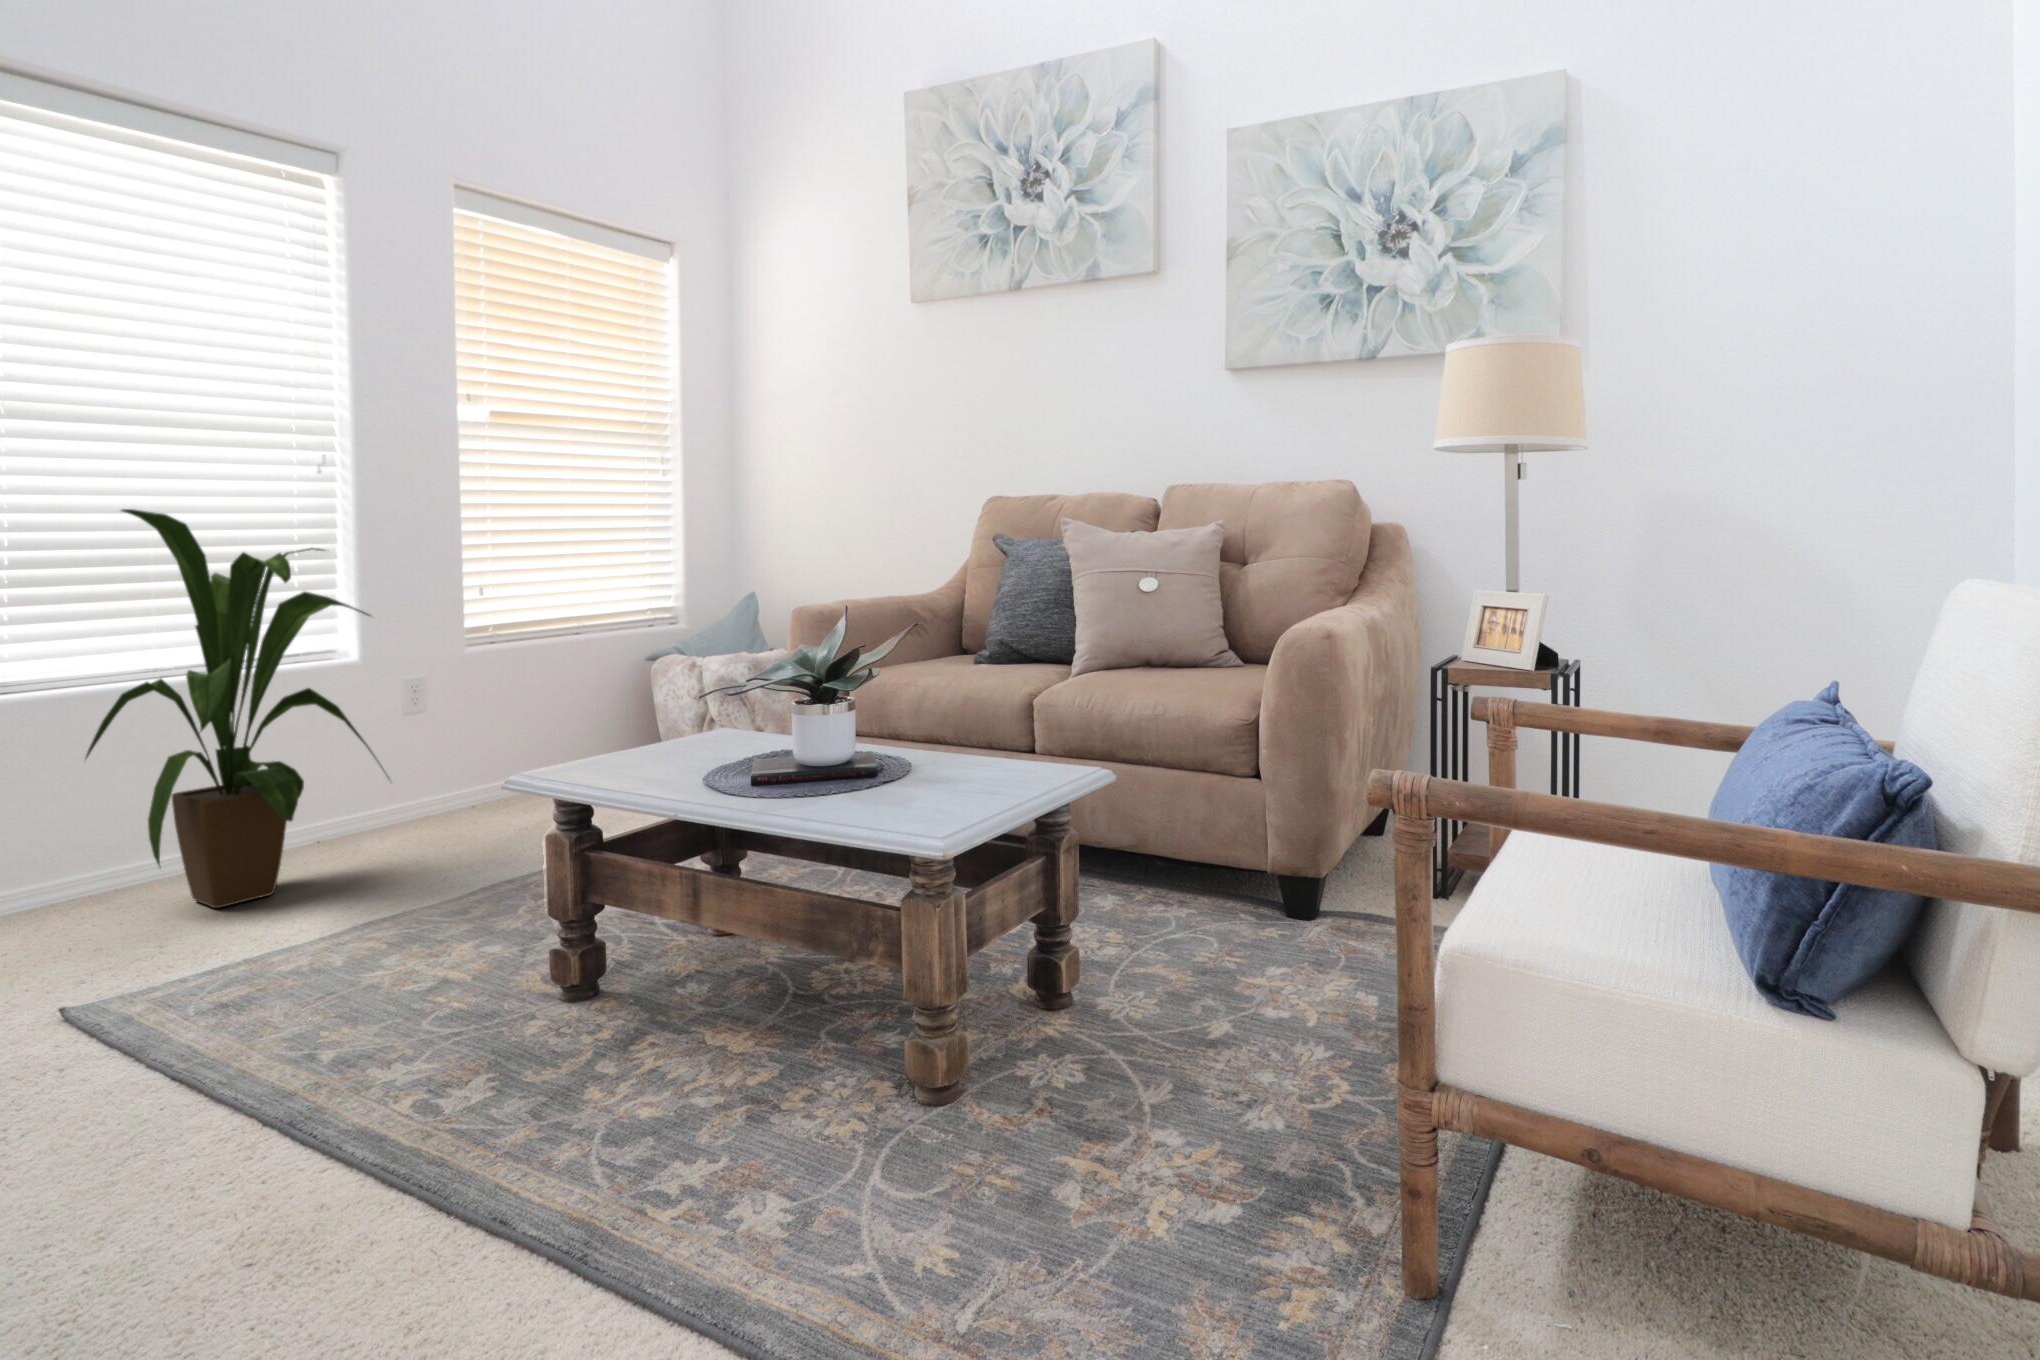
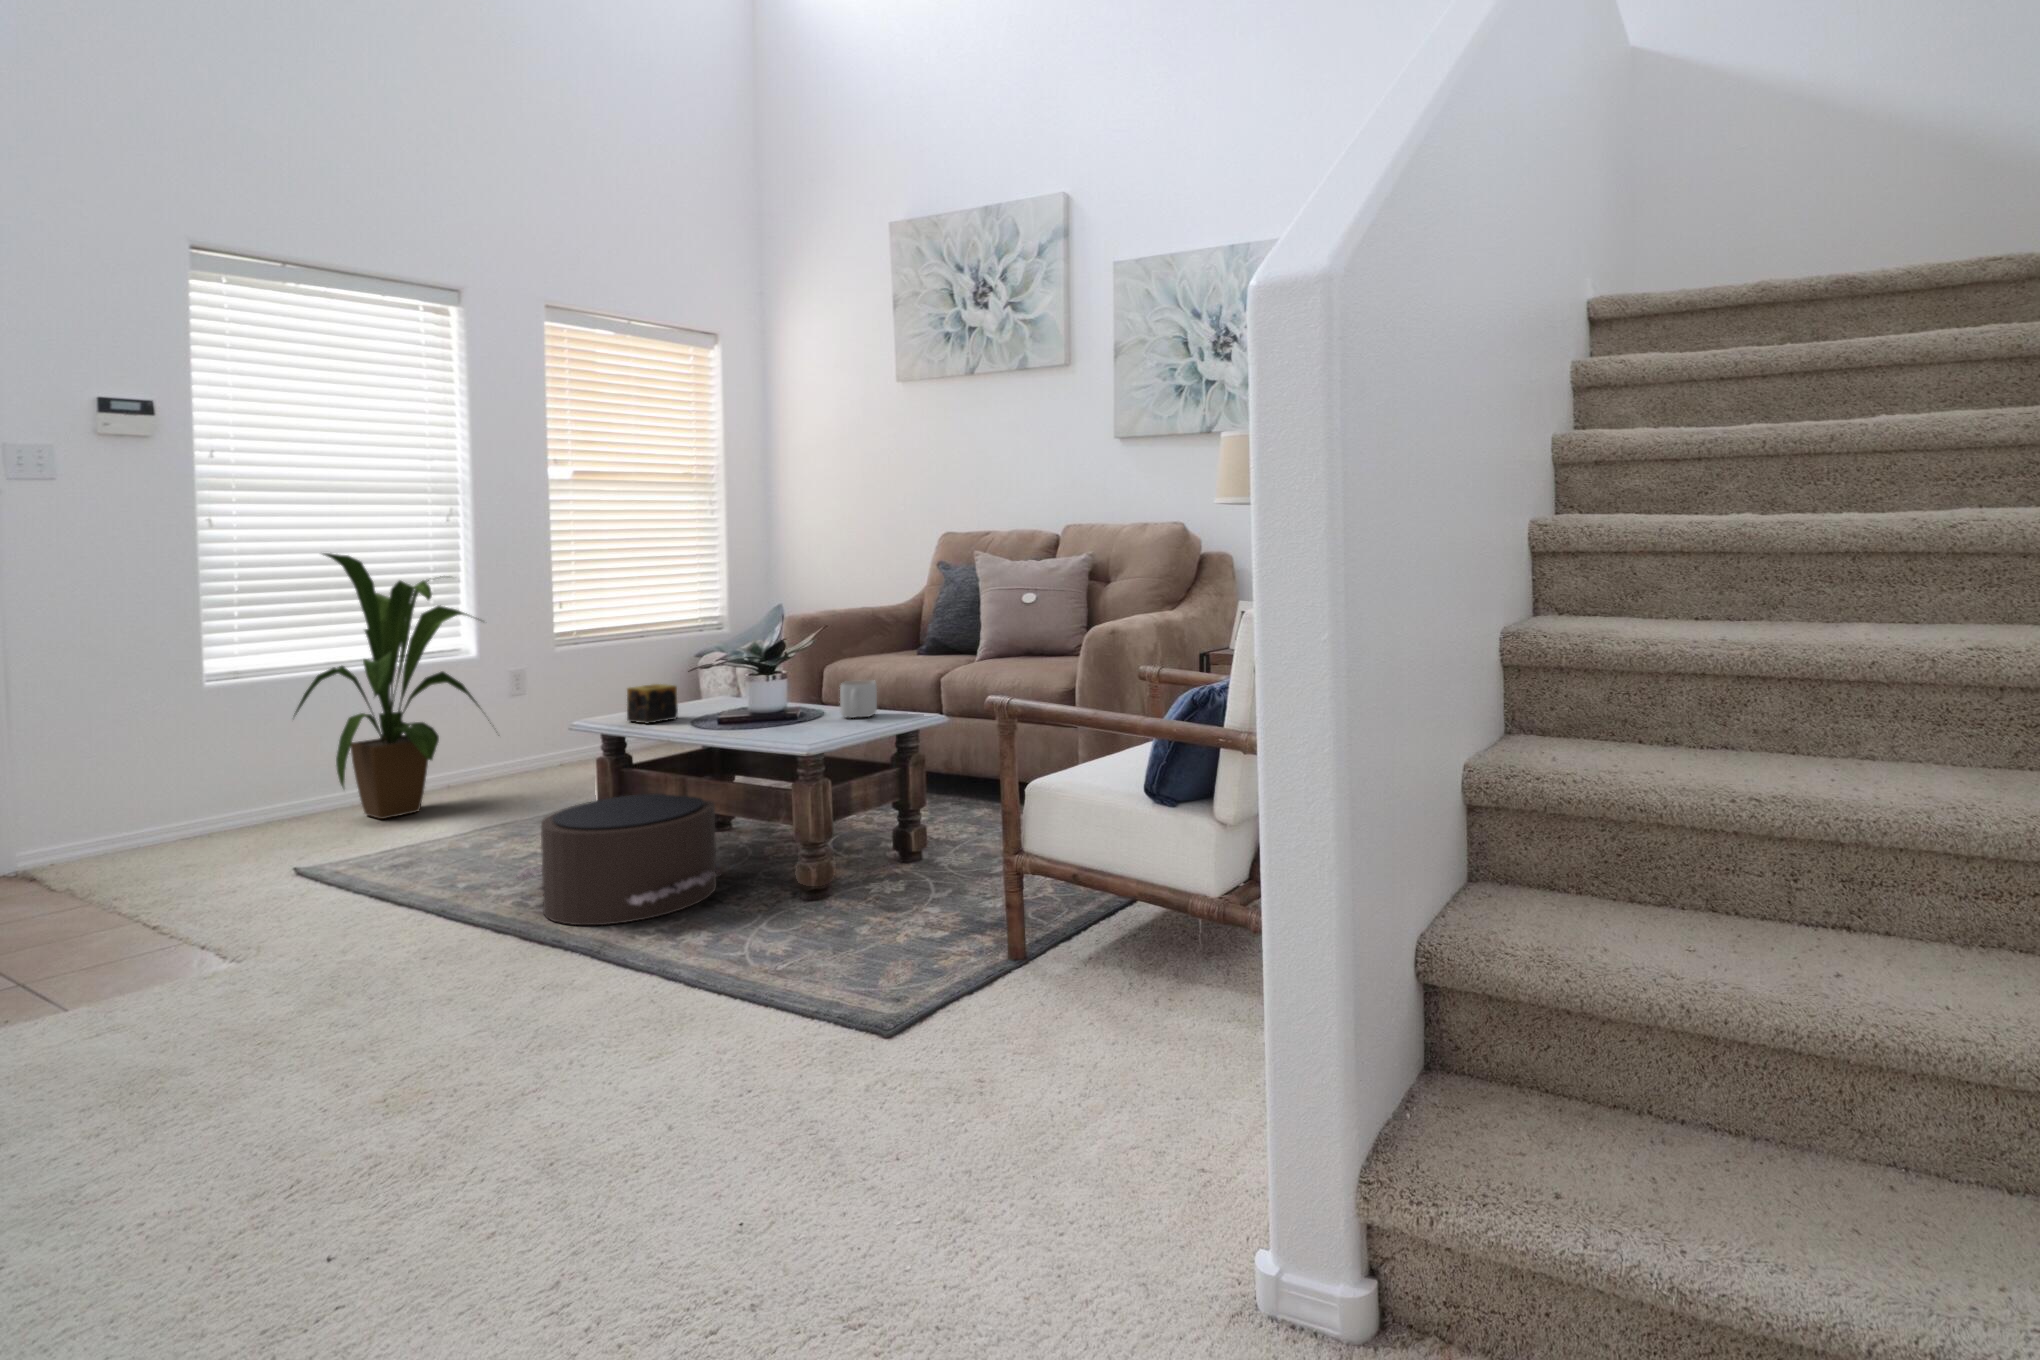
mug: none [940,713,993,774] -> present [840,680,877,718]
candle: none [598,716,679,784] -> present [627,684,678,724]
pouf: none [414,900,775,1166] -> present [515,794,717,925]

